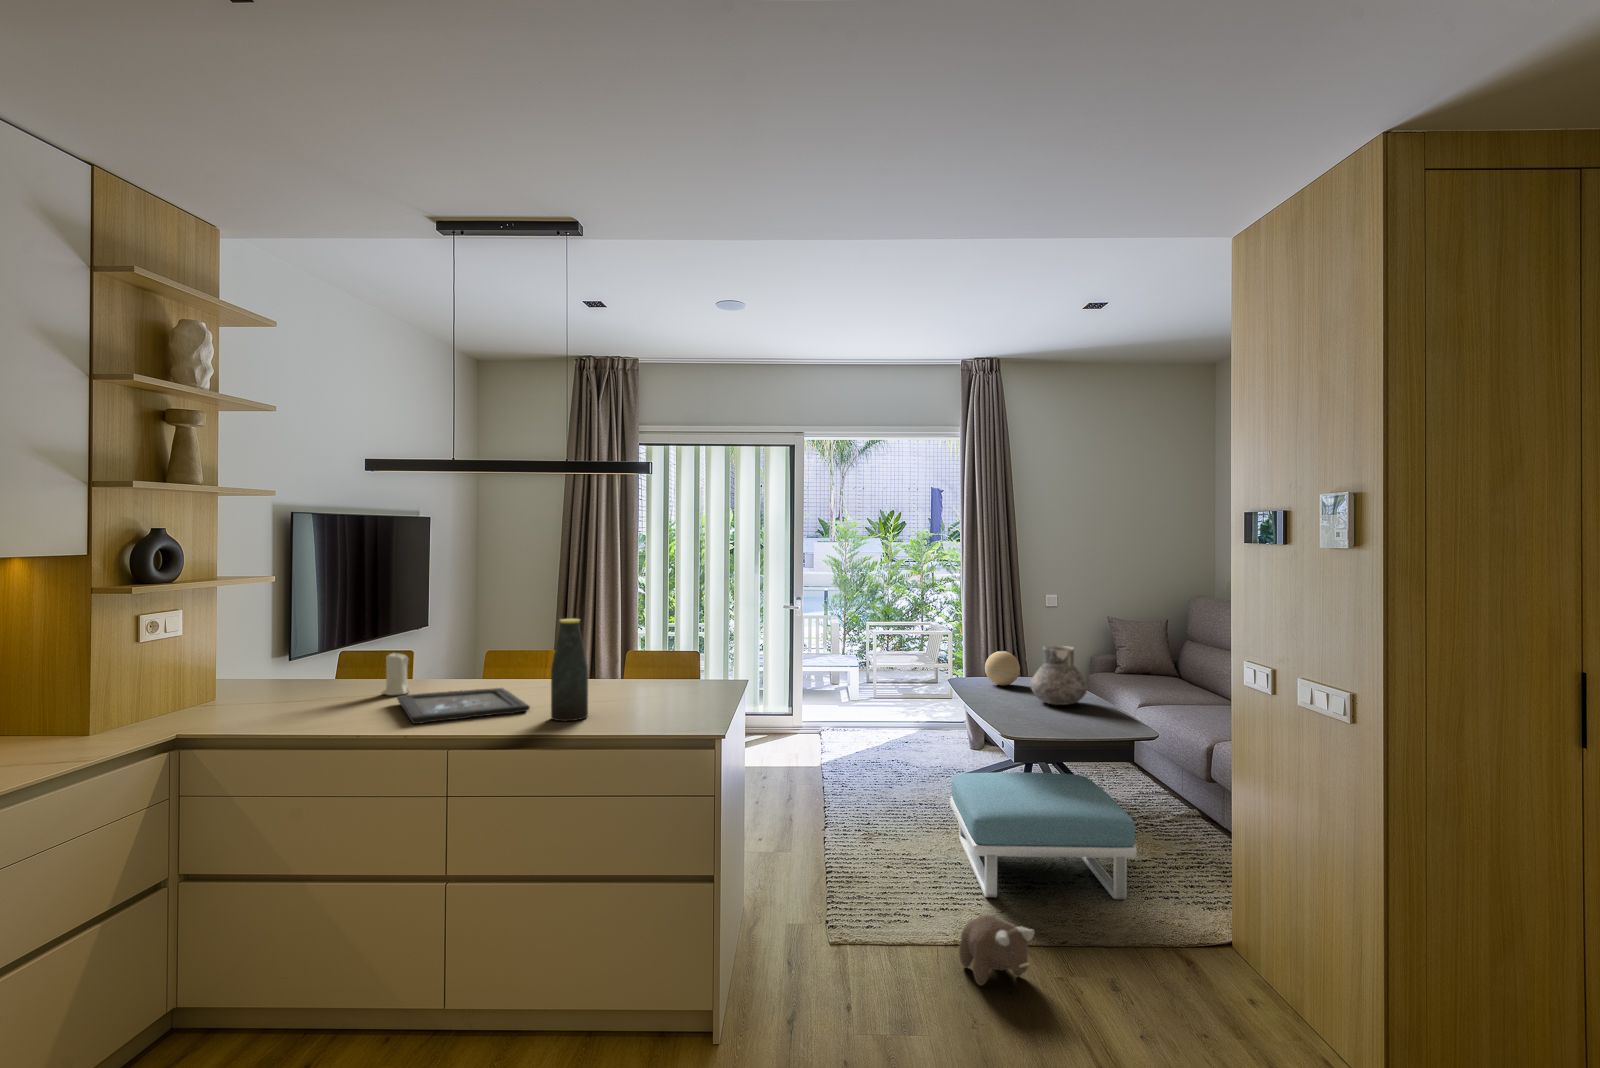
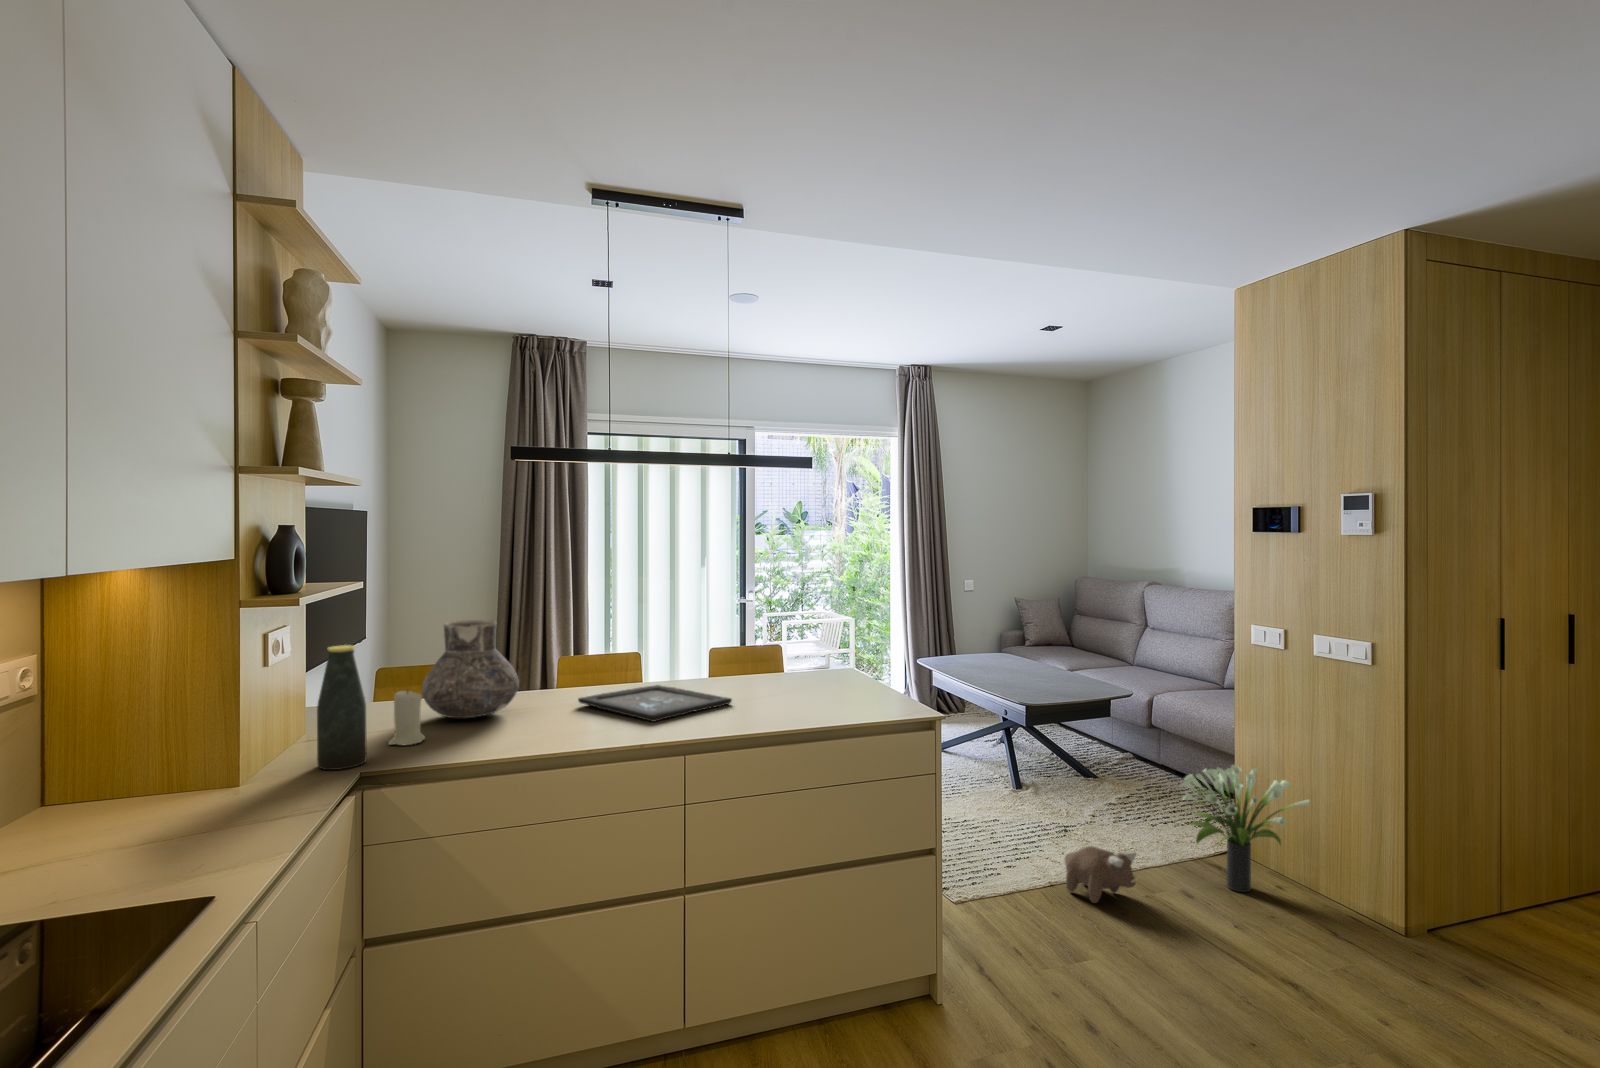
bottle: present [551,619,588,721] -> present [317,645,367,770]
vase: present [1031,646,1088,705] -> present [421,620,519,718]
decorative orb: present [985,651,1020,686] -> none [947,631,978,661]
candle: present [382,653,411,695] -> present [388,690,425,745]
footstool: present [950,772,1137,899] -> none [969,733,1148,839]
potted plant: none [1112,834,1279,1003] -> present [1180,765,1310,892]

